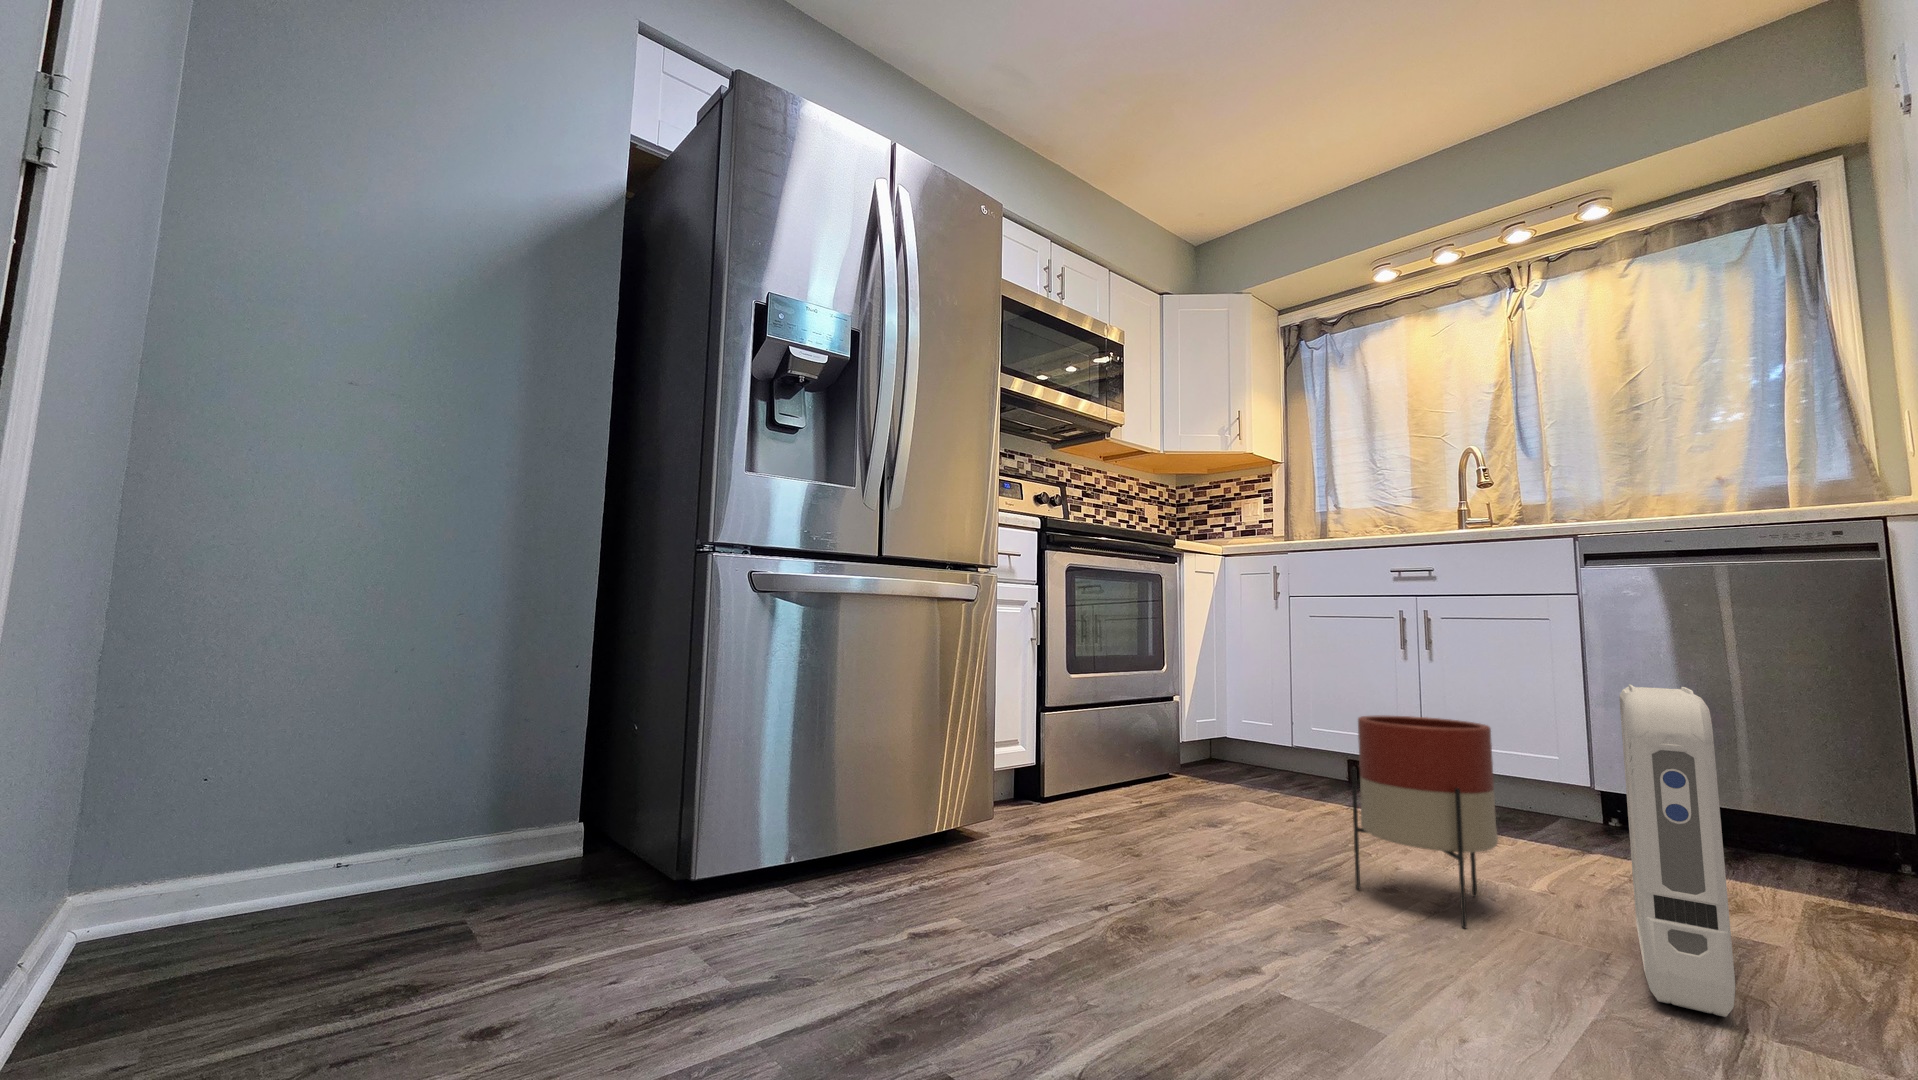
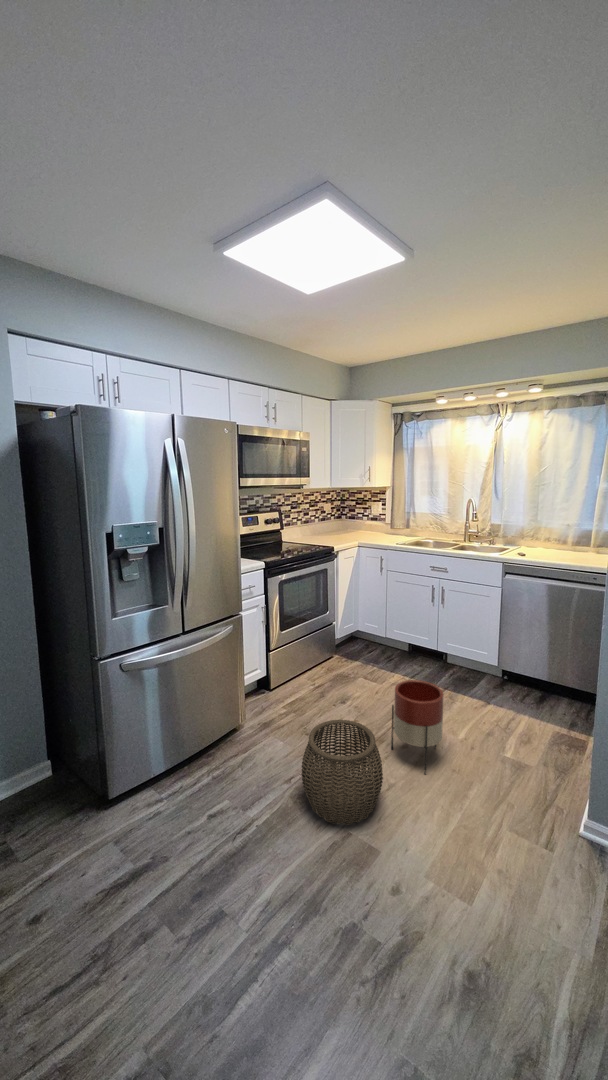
air purifier: present [1620,684,1735,1017] -> none [474,691,510,826]
woven basket: none [1142,750,1362,977] -> present [302,720,383,825]

